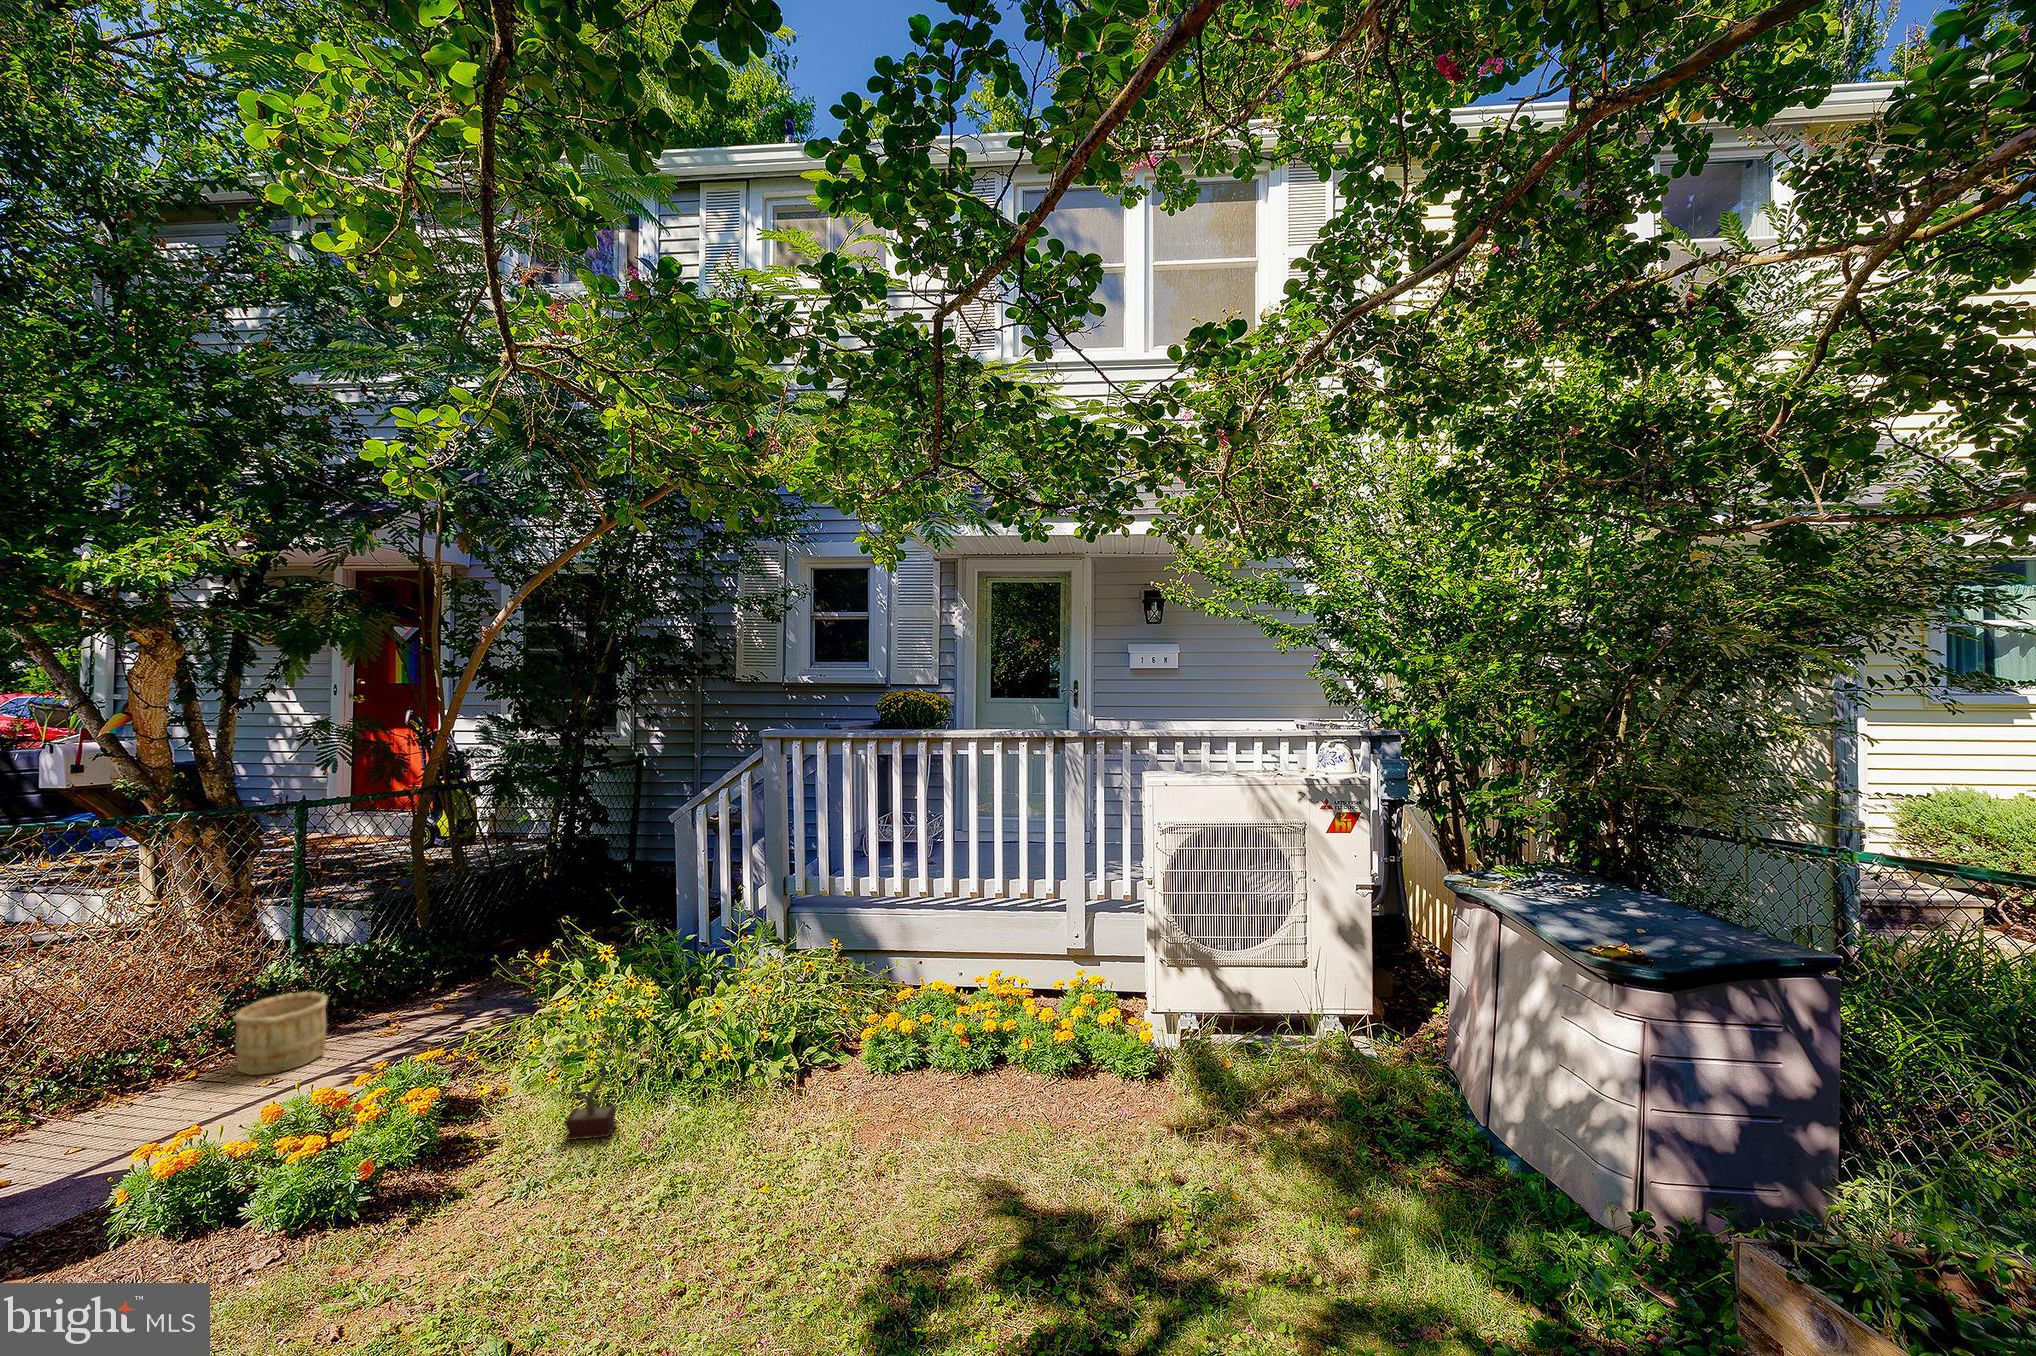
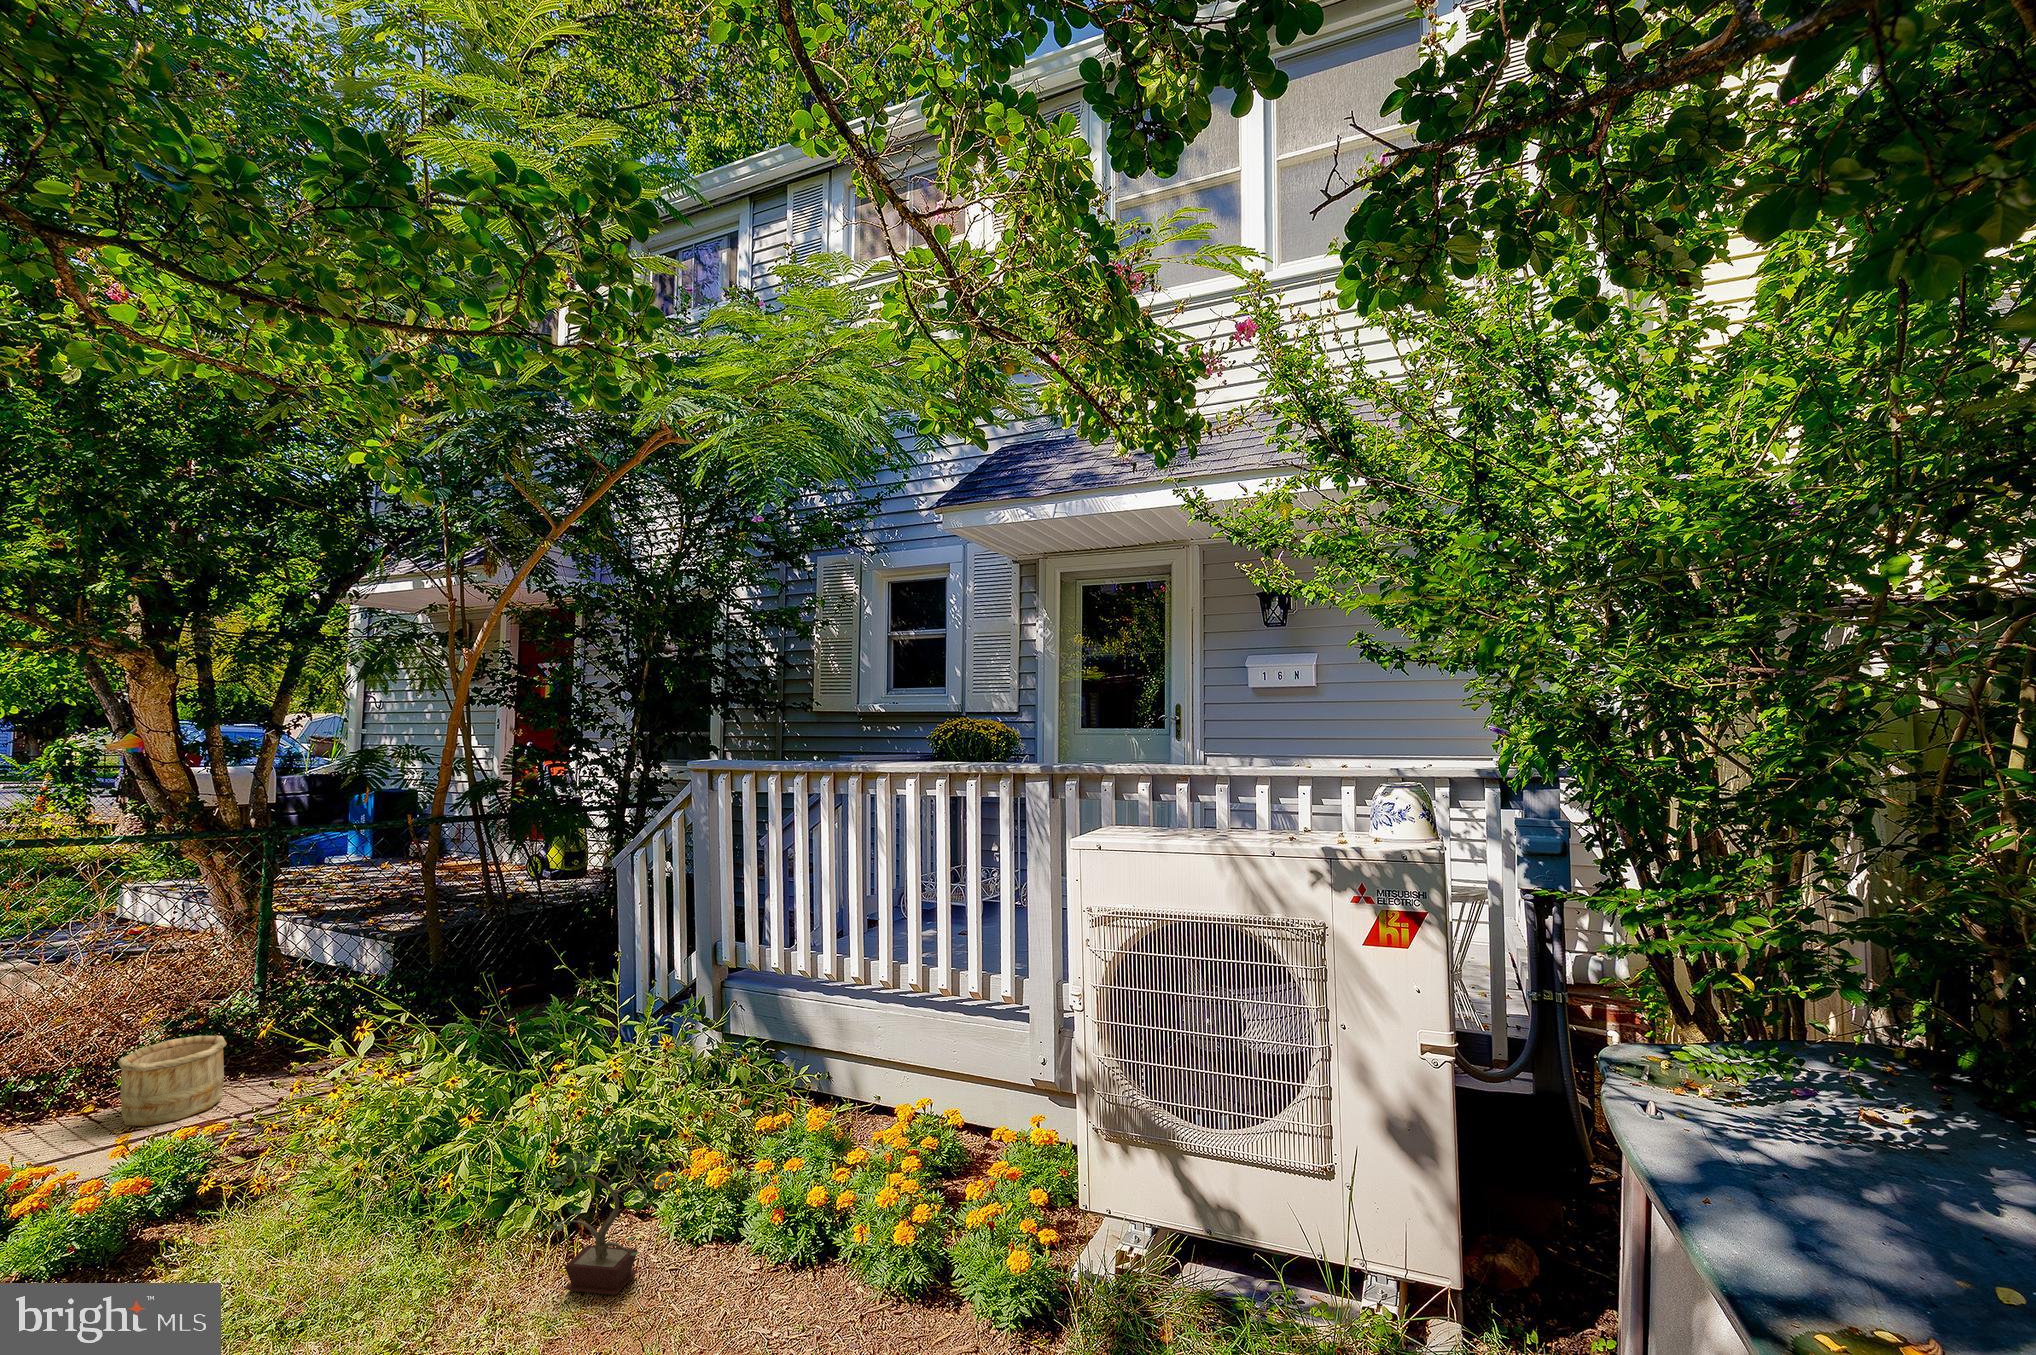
potted plant: present [548,1016,653,1140] -> present [549,1125,671,1295]

